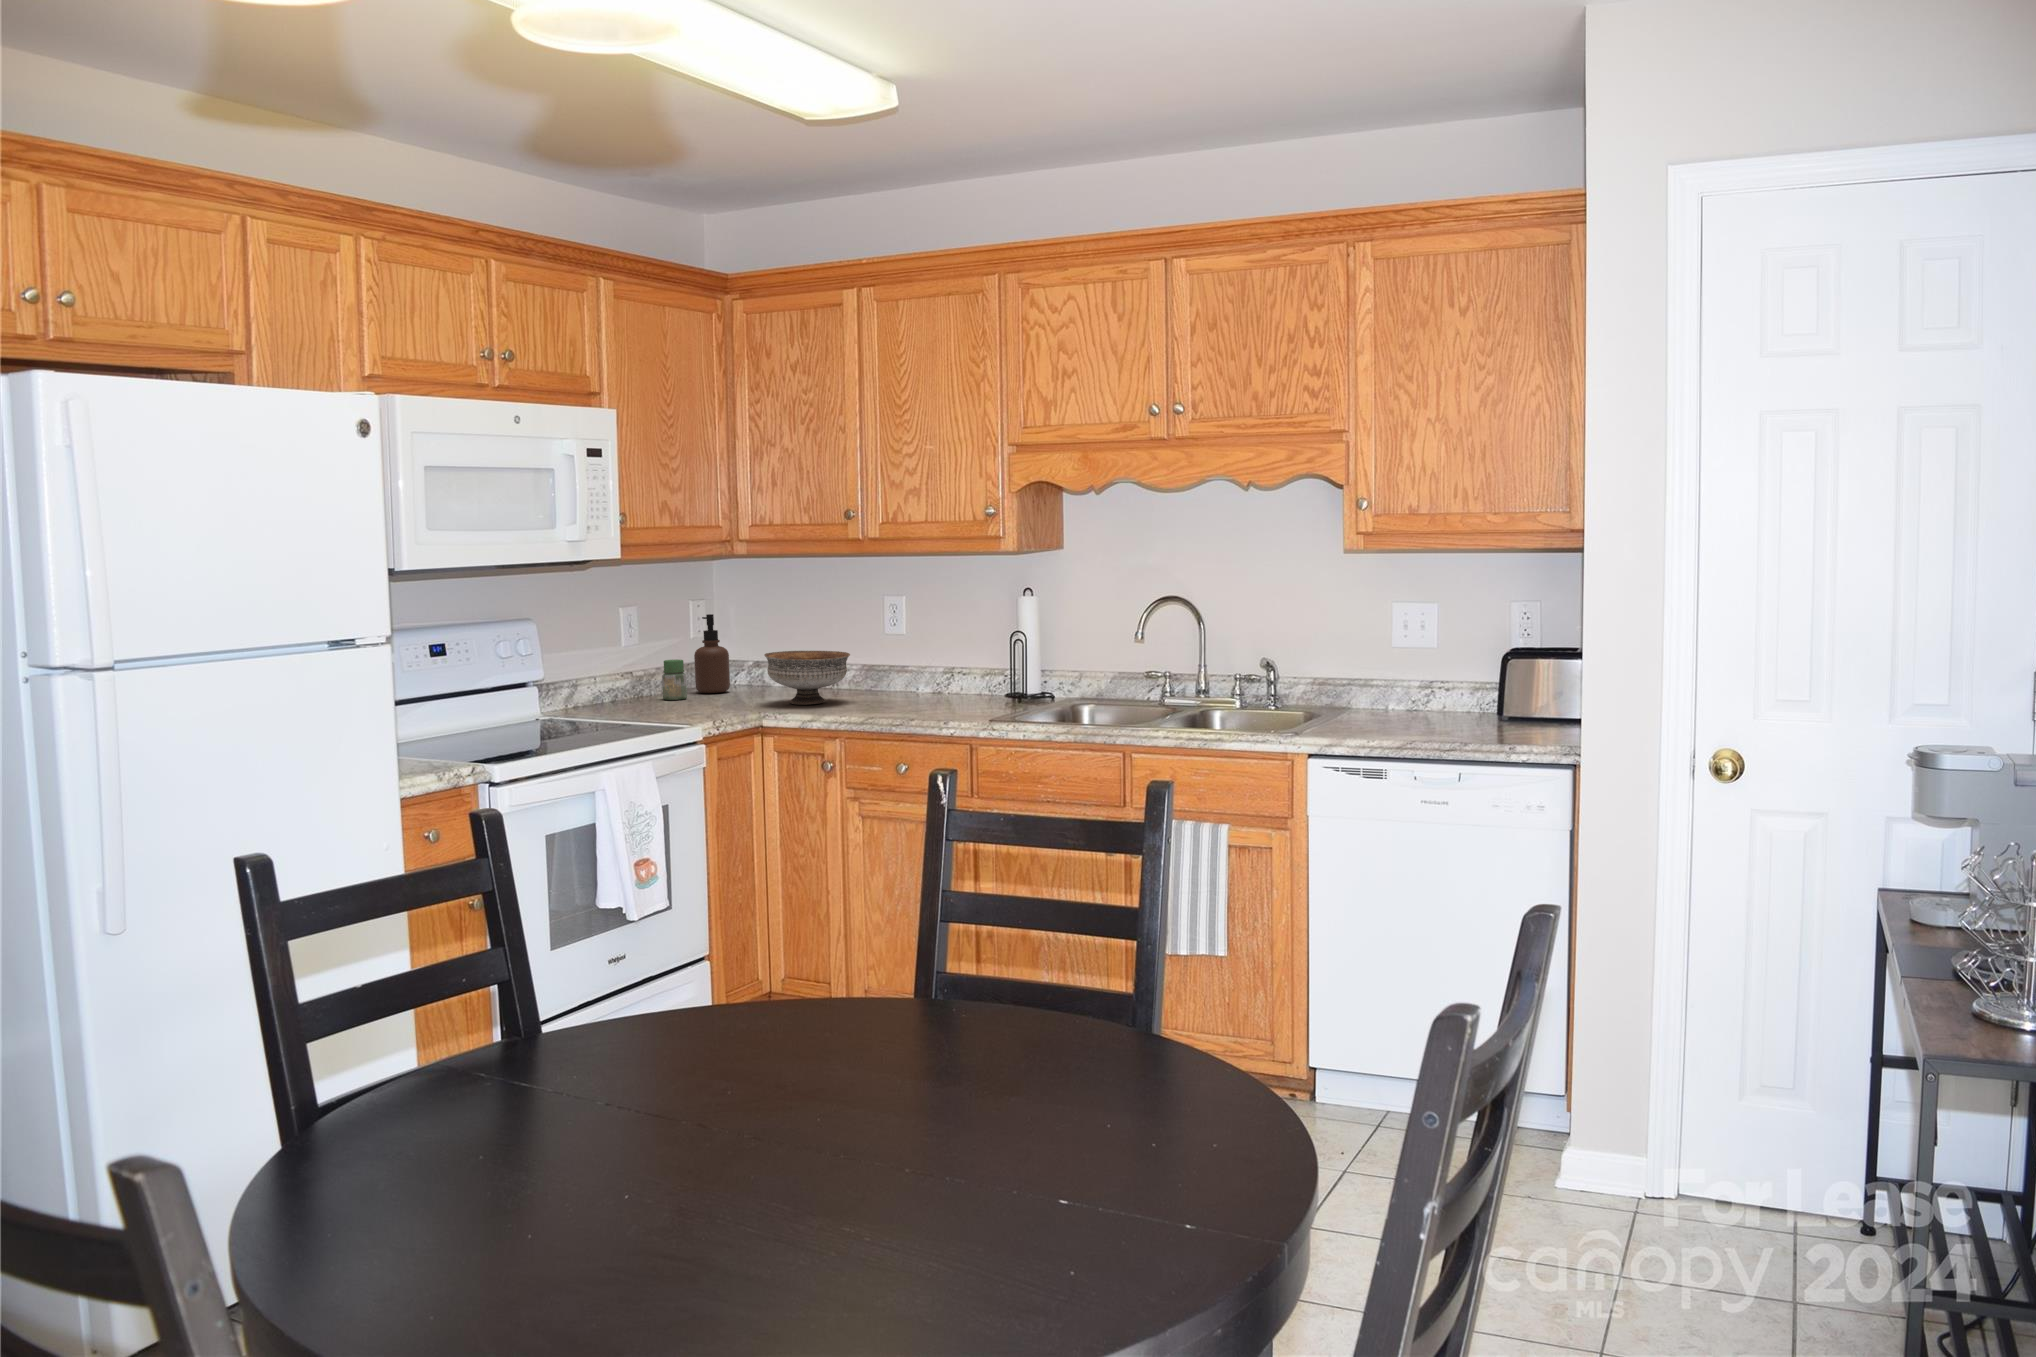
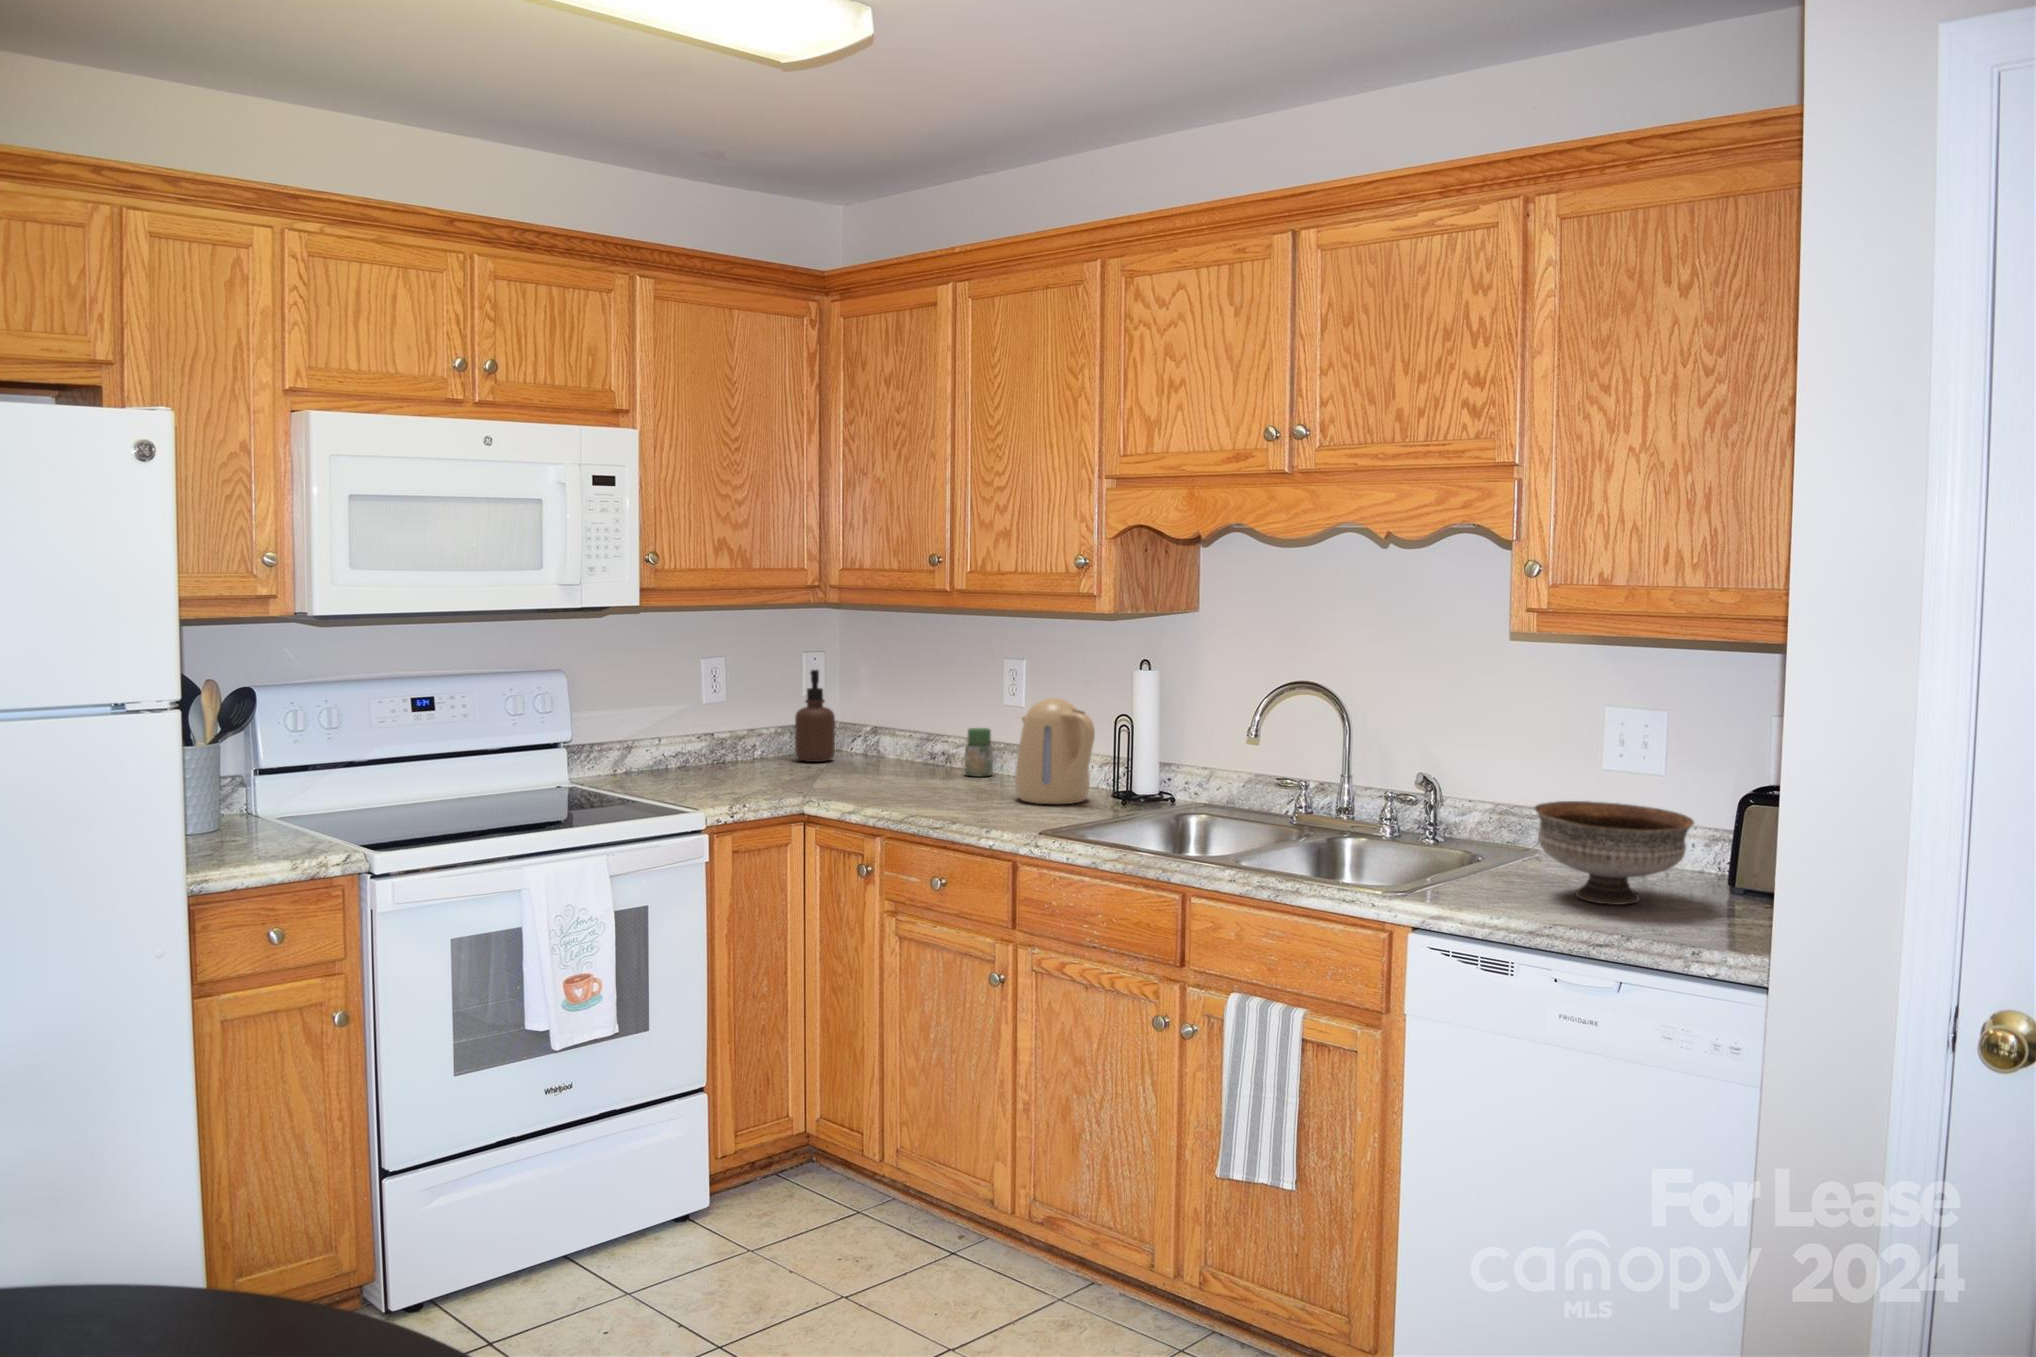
kettle: none [925,622,996,707] -> present [1015,698,1095,804]
bowl: present [764,651,850,705] -> present [1535,801,1694,905]
jar: present [662,659,687,700] -> present [965,728,993,777]

